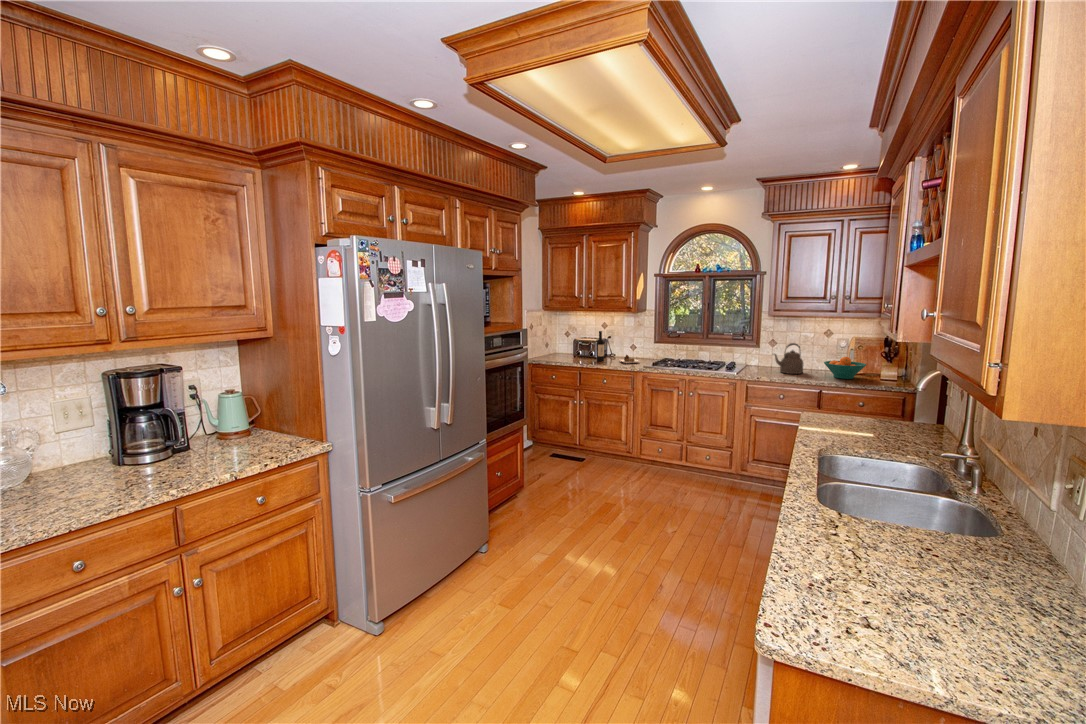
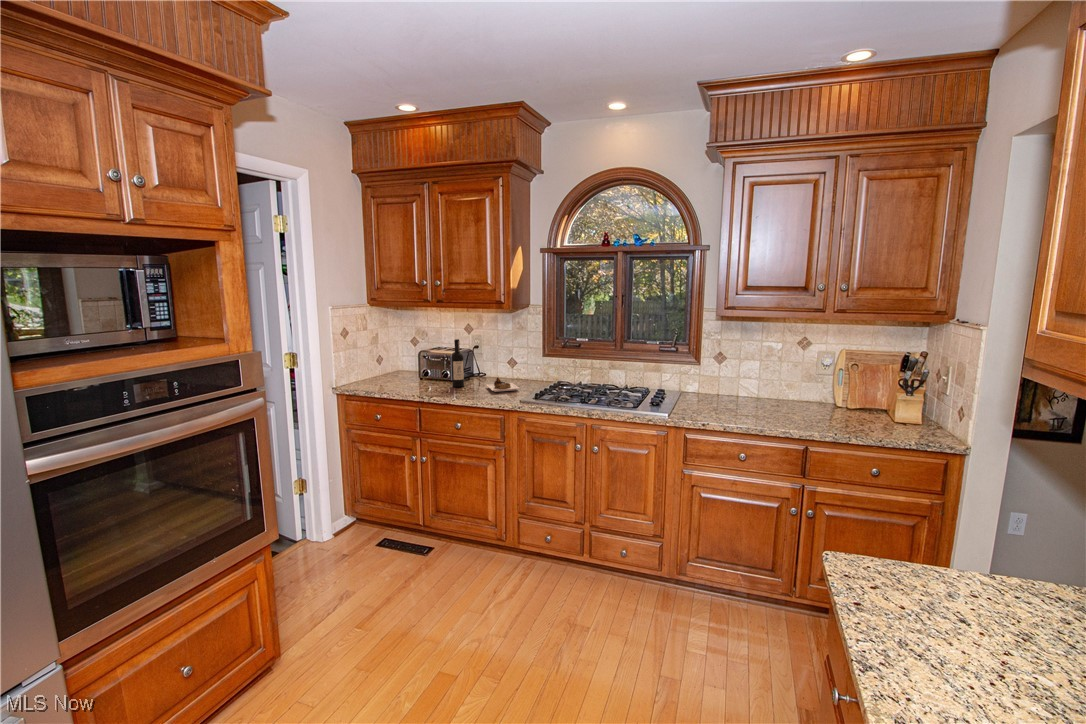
kettle: present [774,343,803,374] -> none [724,361,772,412]
fruit bowl: present [824,357,866,379] -> none [807,385,878,423]

